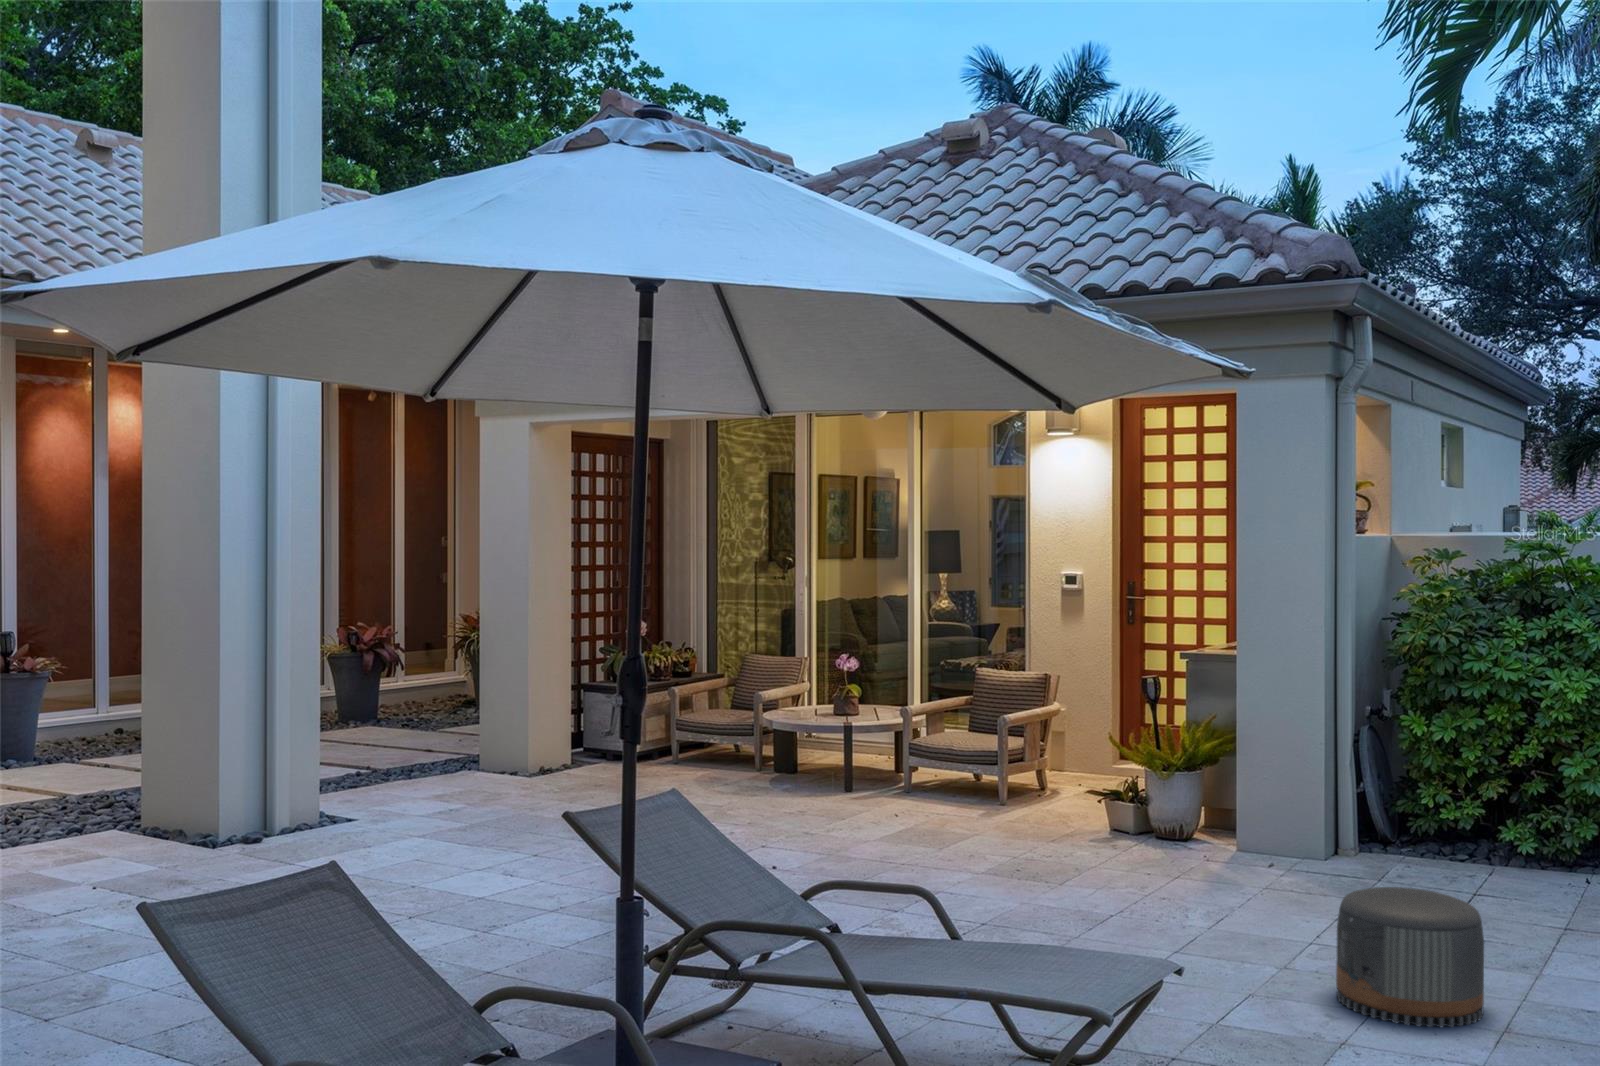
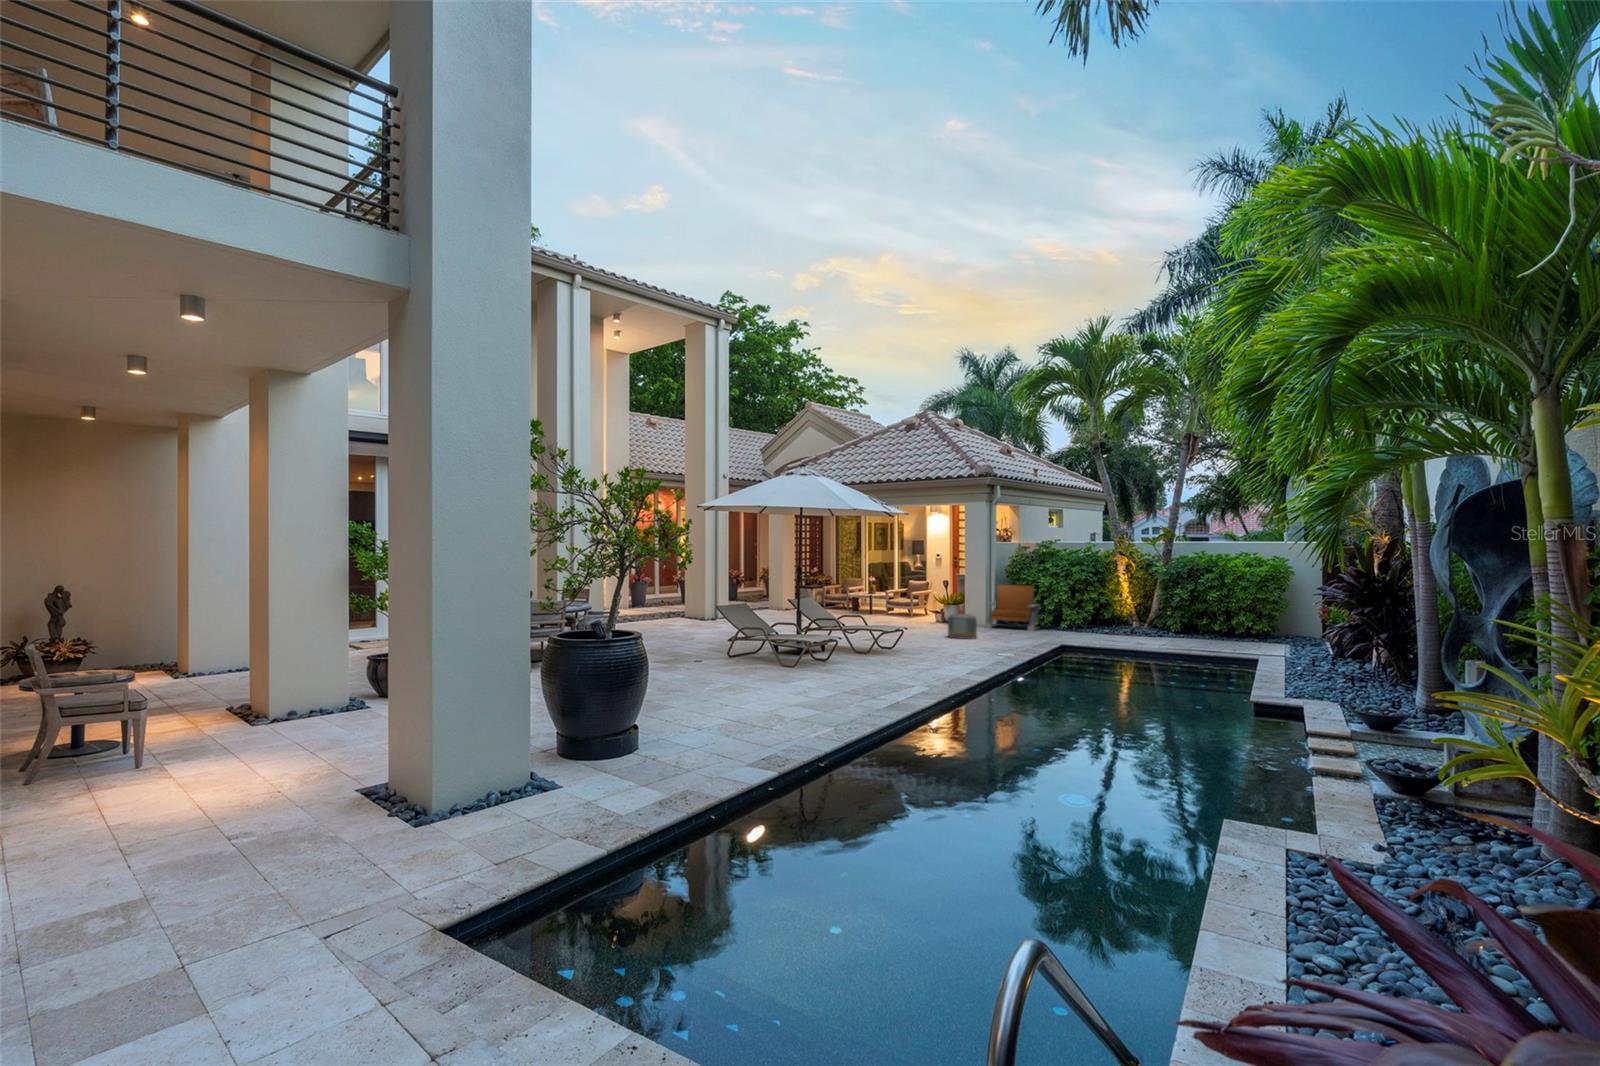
lounge chair: none [1353,702,1571,902] -> present [985,585,1040,631]

